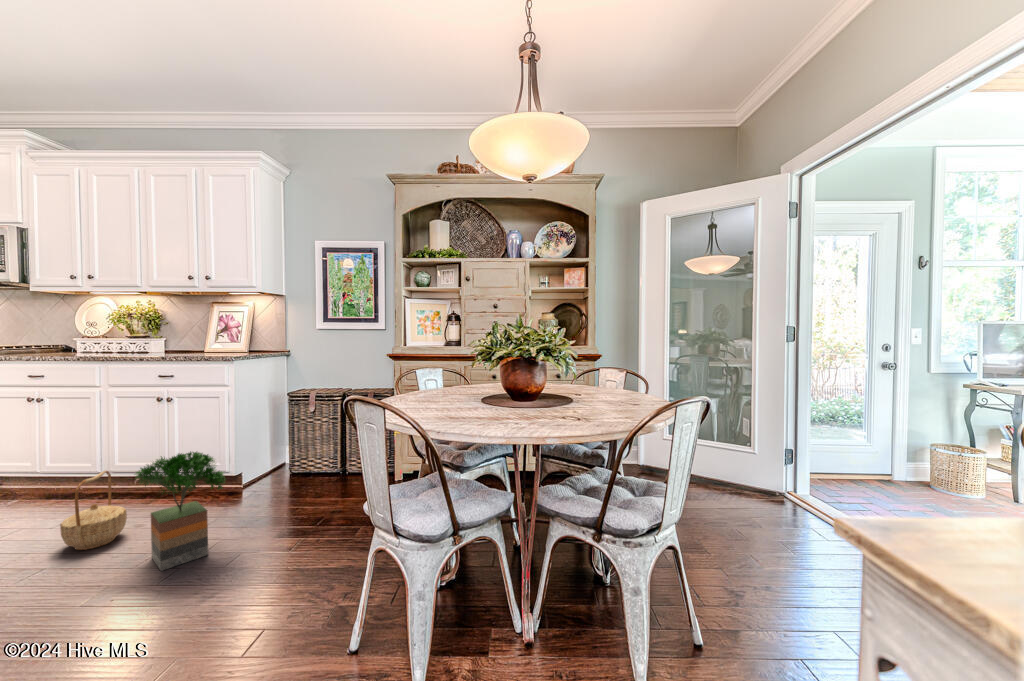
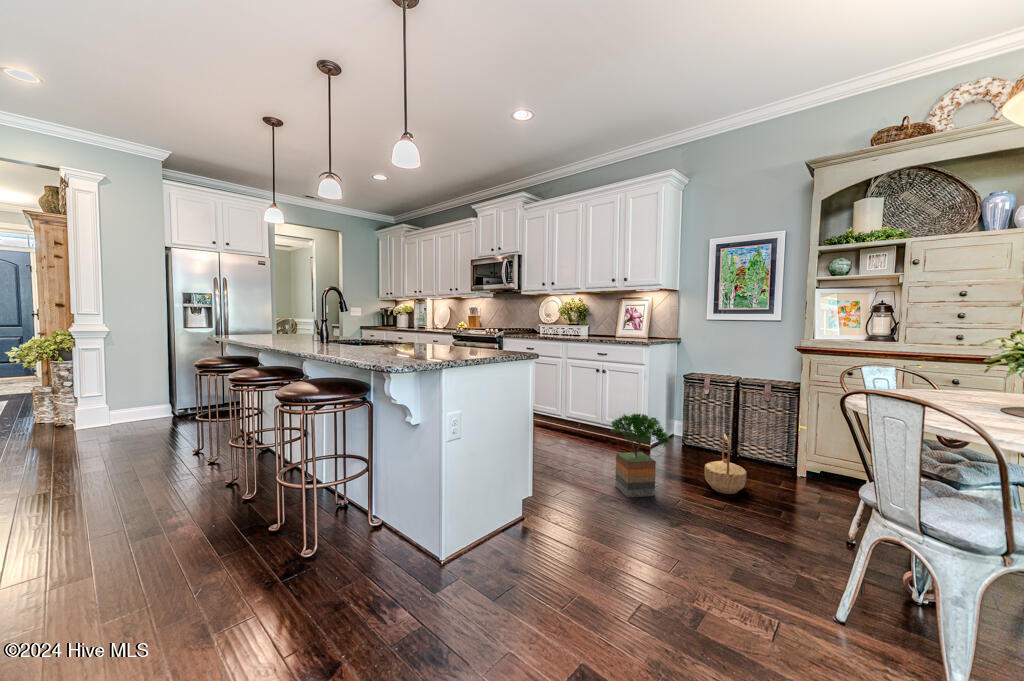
basket: present [60,471,127,550] -> present [705,434,747,494]

